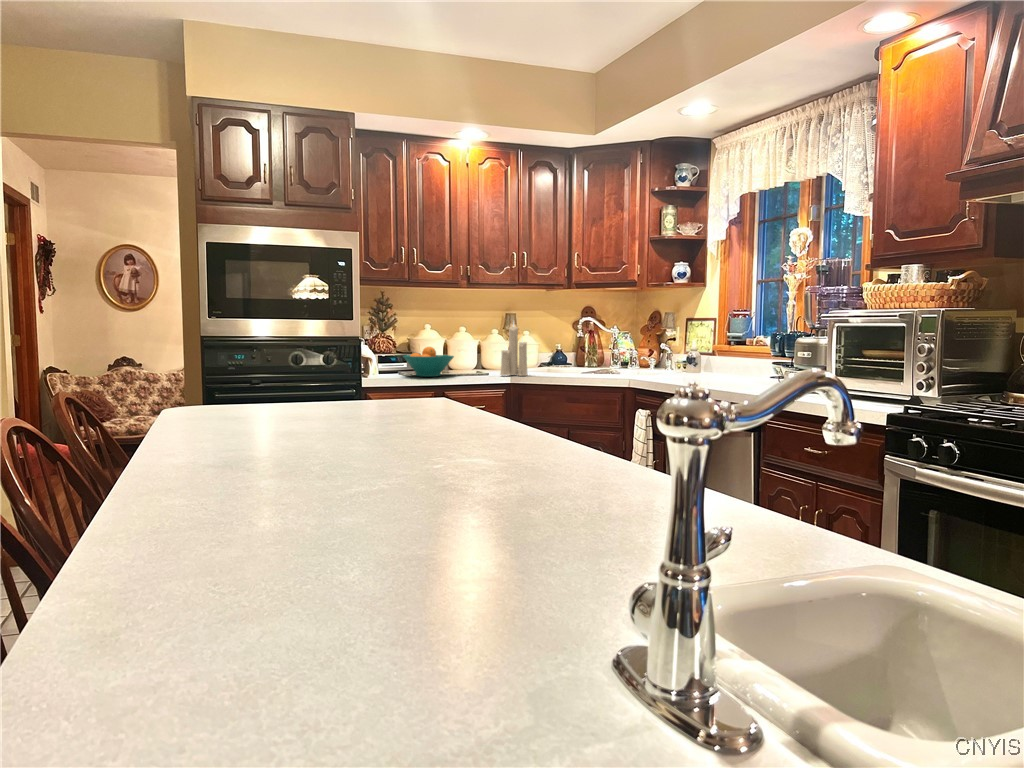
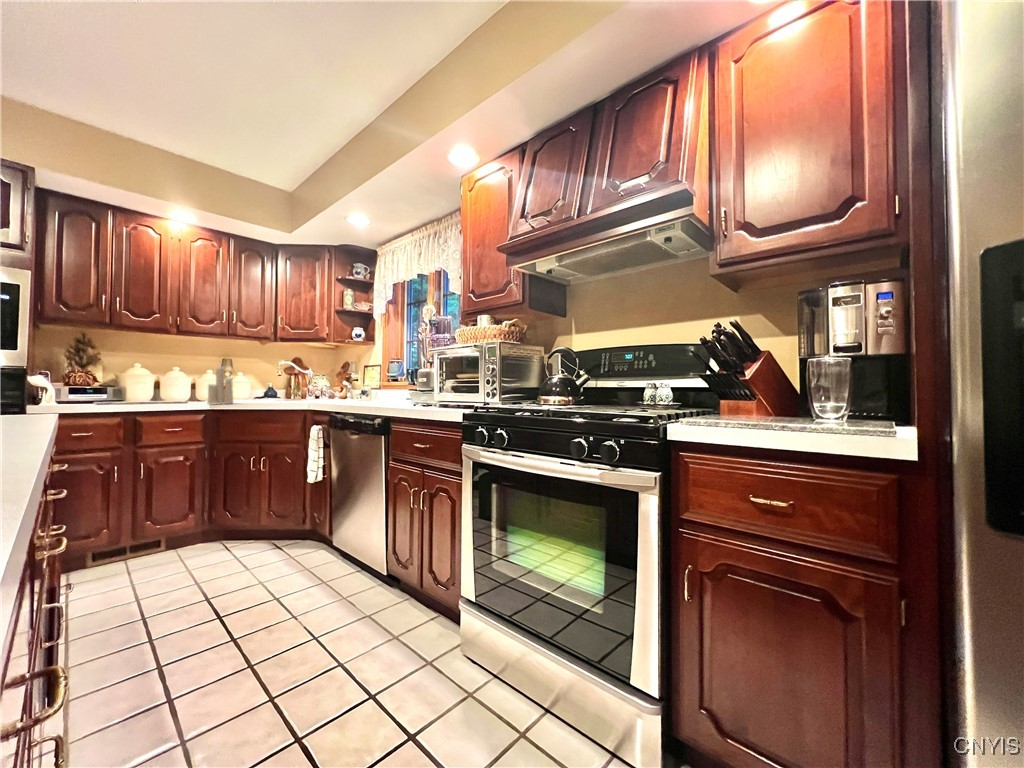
fruit bowl: present [403,347,454,377] -> none [101,382,160,407]

